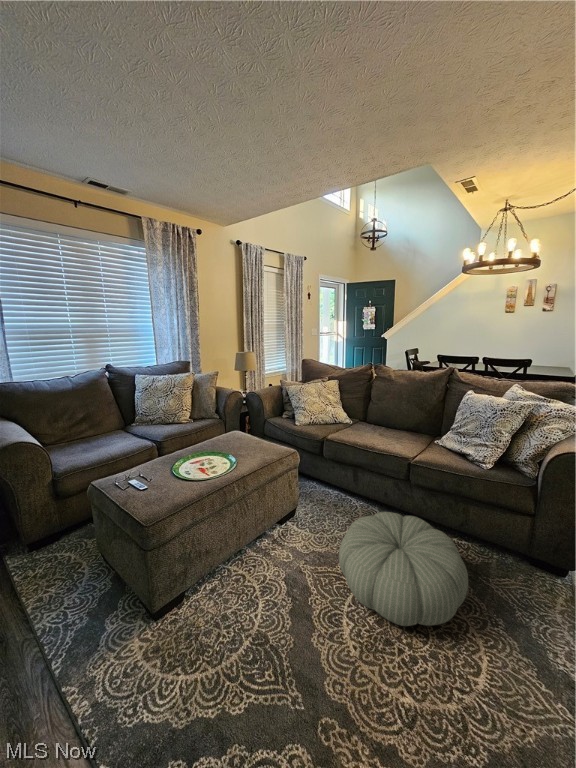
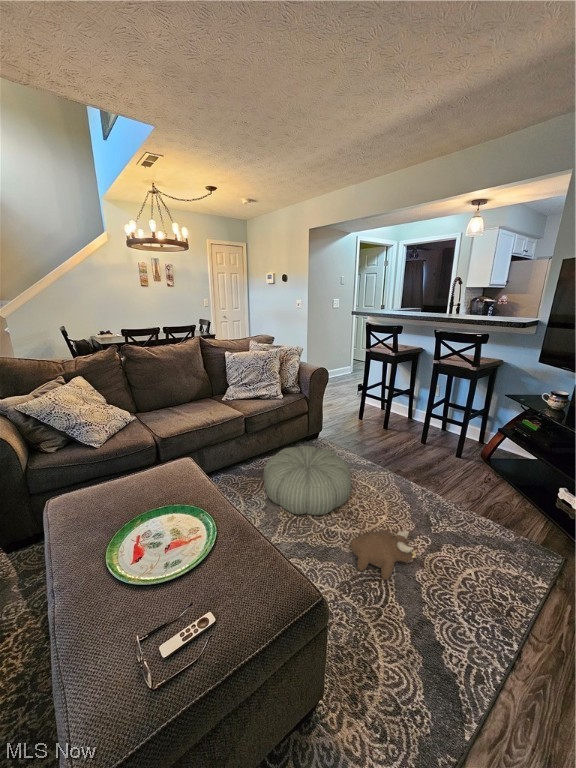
plush toy: none [273,620,330,715] -> present [351,531,416,580]

